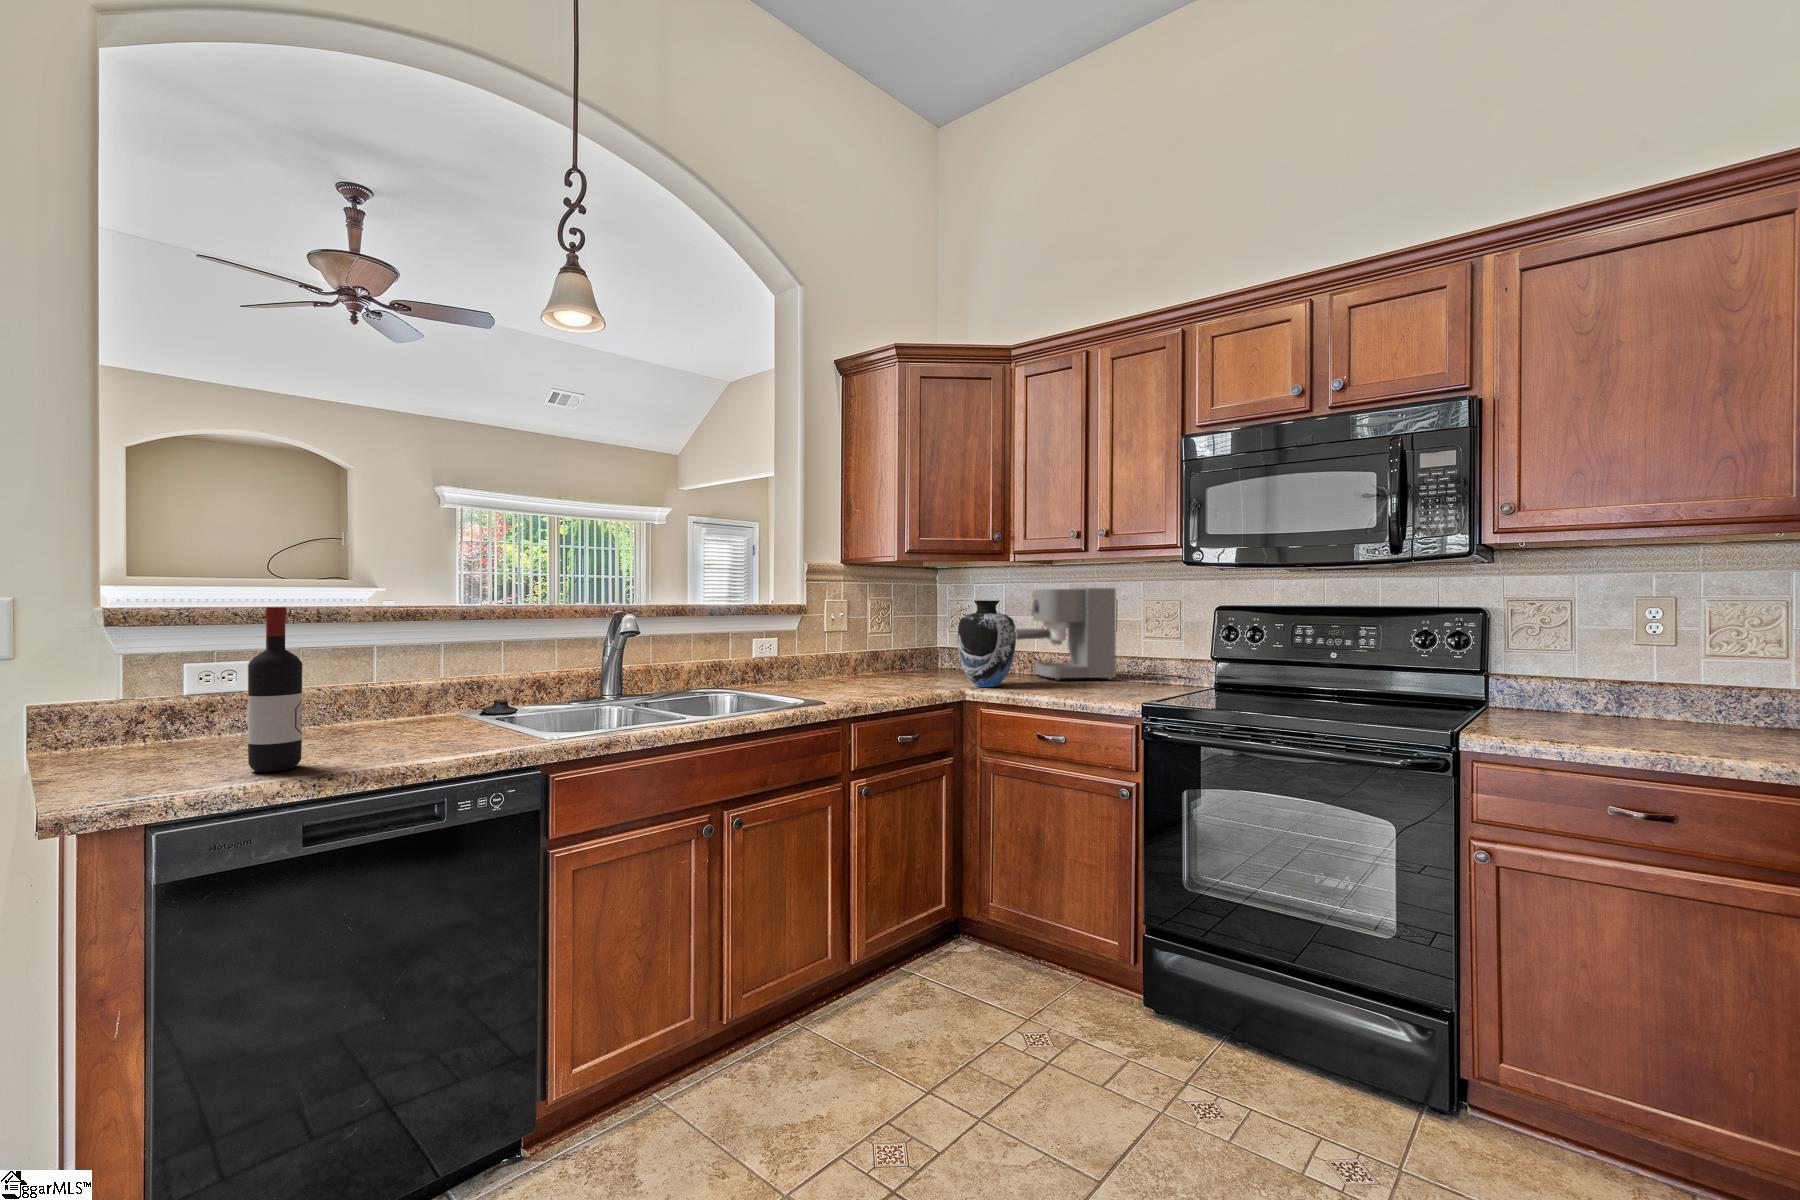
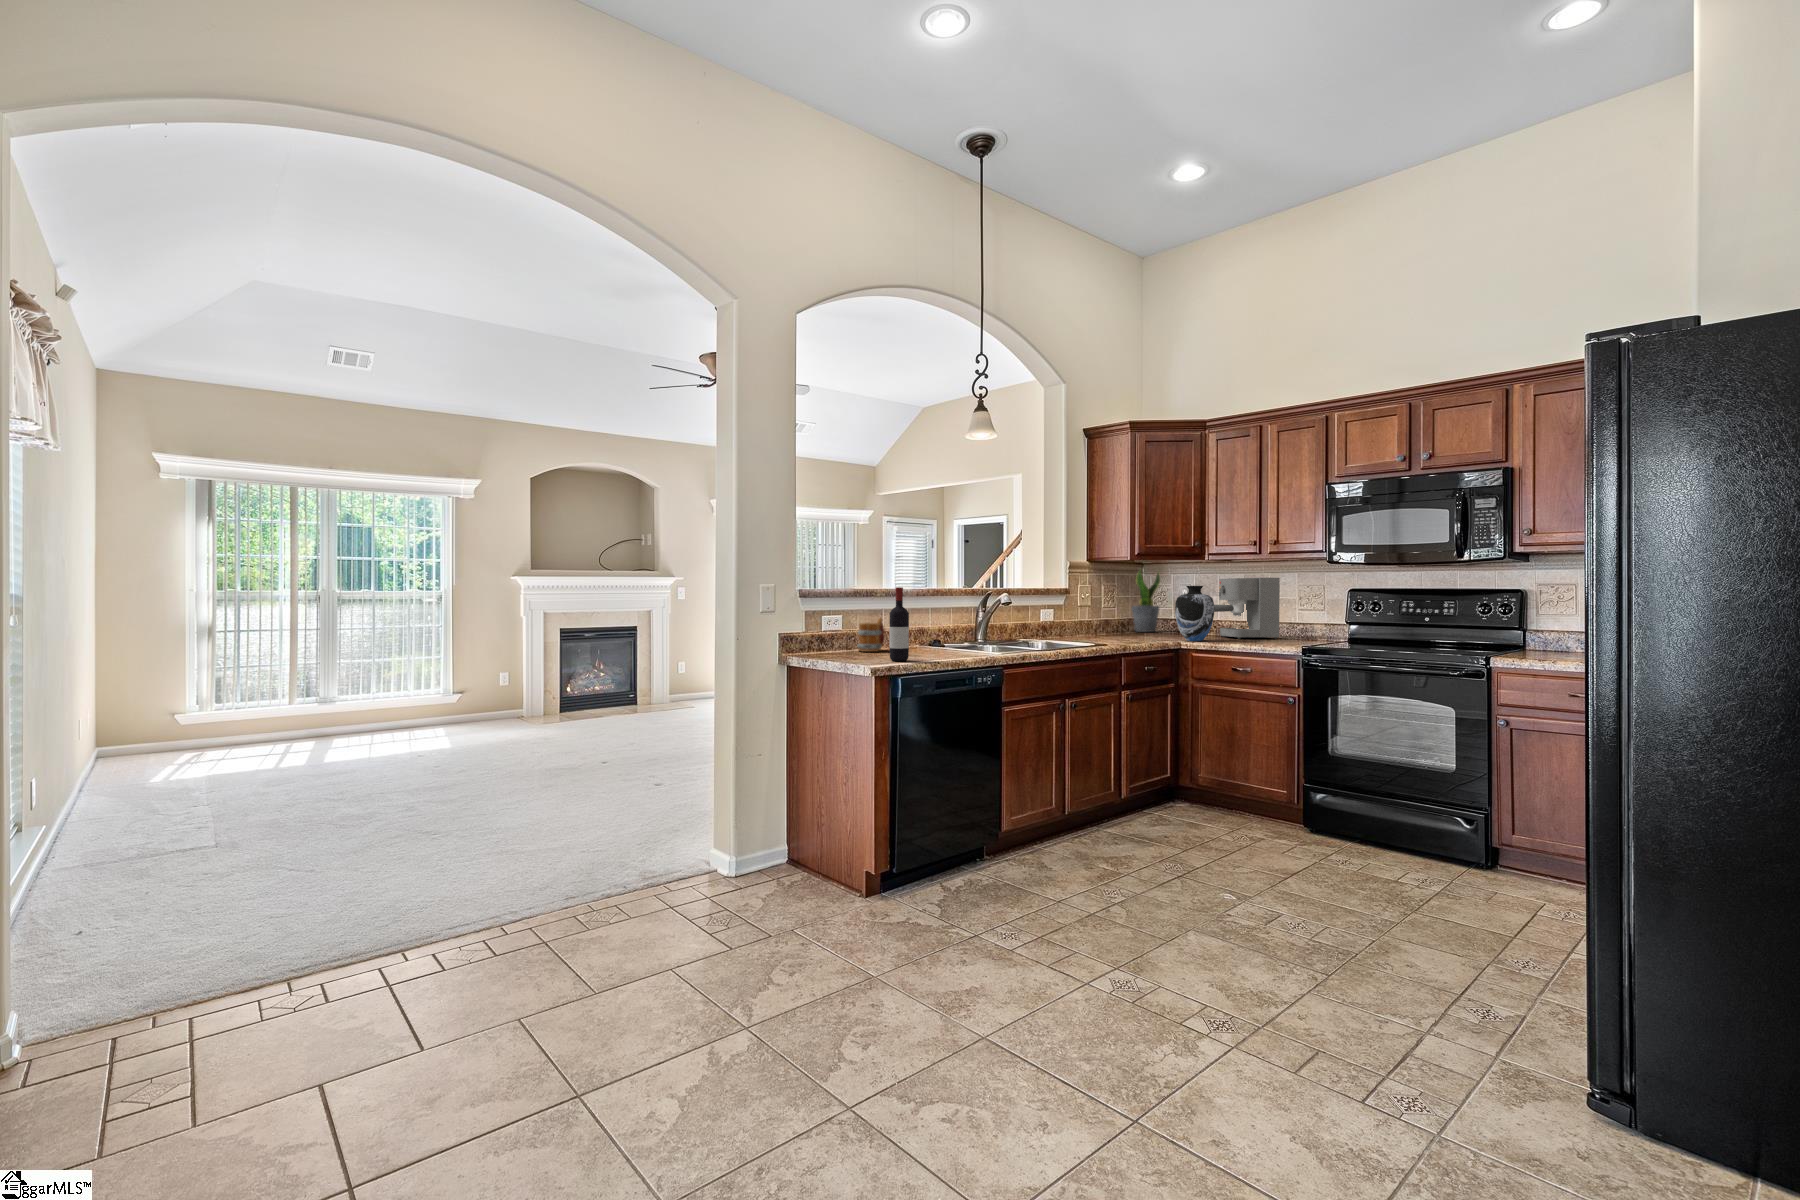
potted plant: none [915,574,956,667] -> present [1132,570,1160,632]
mug: none [297,664,374,733] -> present [857,618,885,652]

